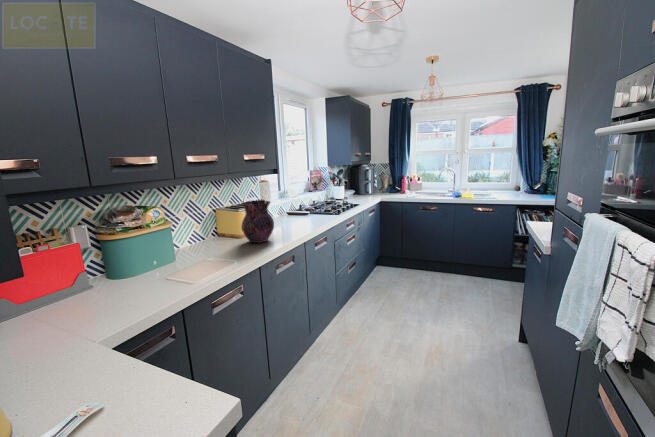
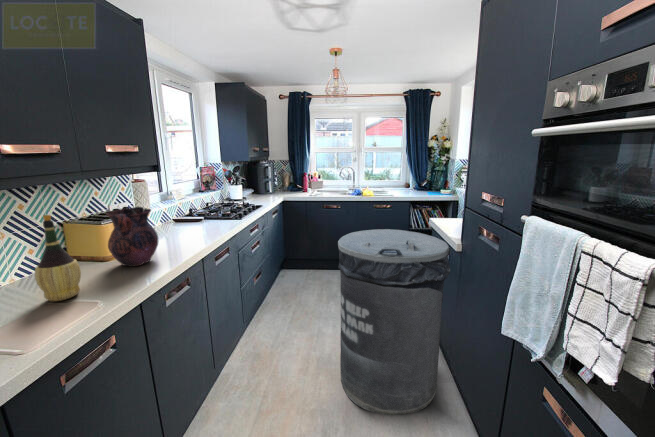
wine bottle: none [200,201,225,259] -> present [35,215,81,301]
trash can: none [419,229,538,410] -> present [338,229,450,415]

